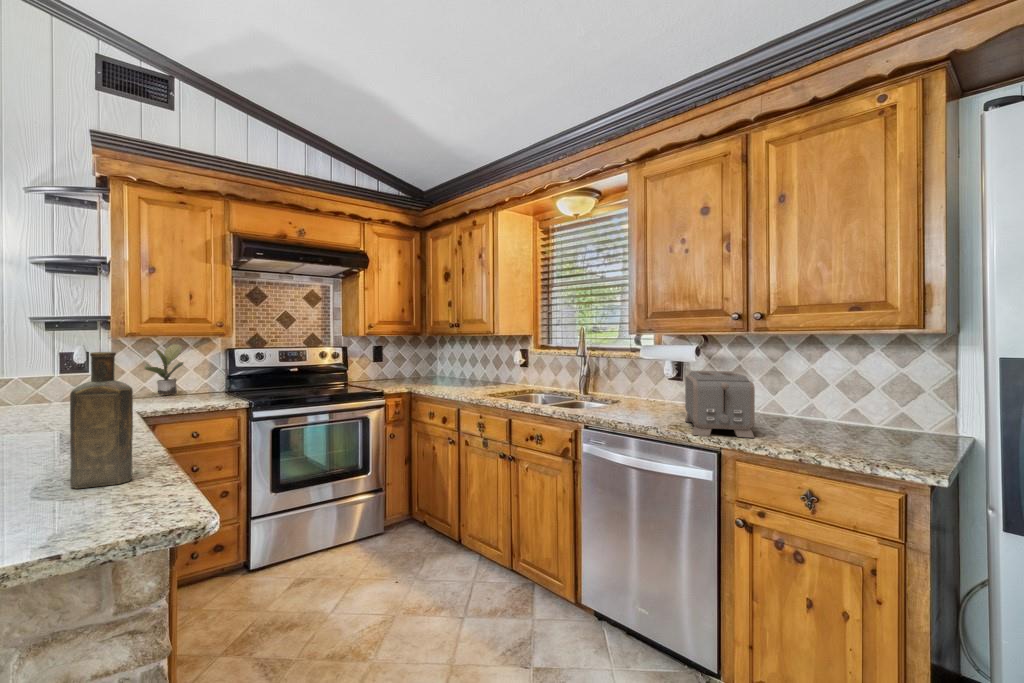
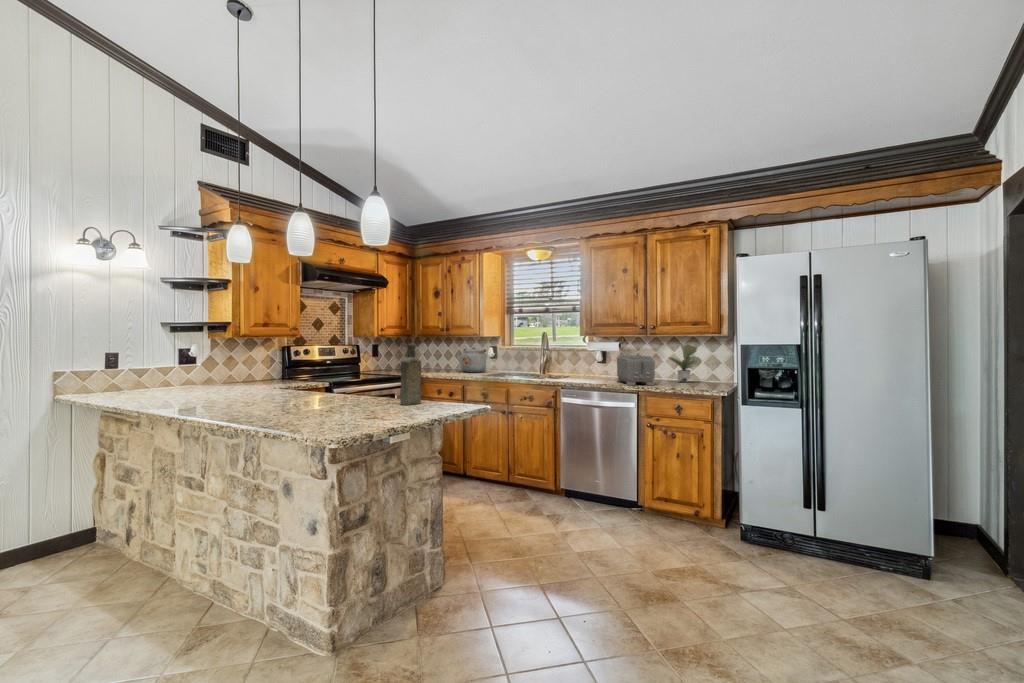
potted plant: present [144,344,183,394] -> present [669,343,702,382]
kettle: none [479,350,523,387] -> present [458,347,486,372]

